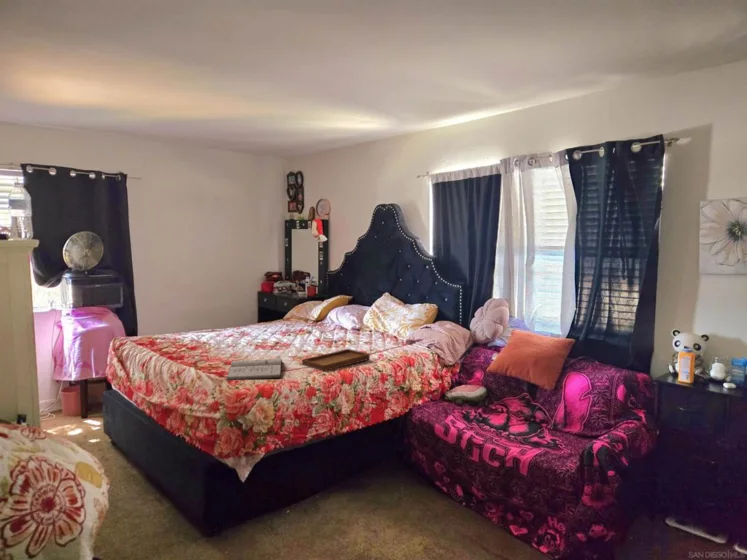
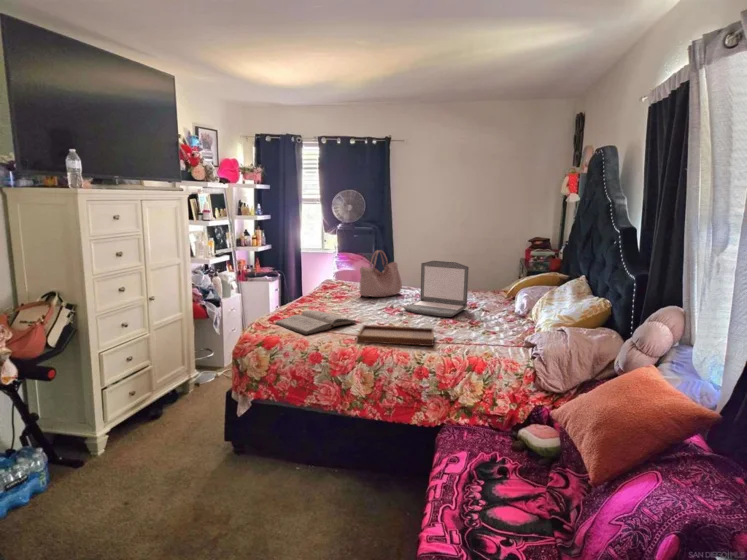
handbag: none [205,295,235,345] -> present [360,250,402,297]
laptop: none [268,297,322,346] -> present [404,261,469,317]

